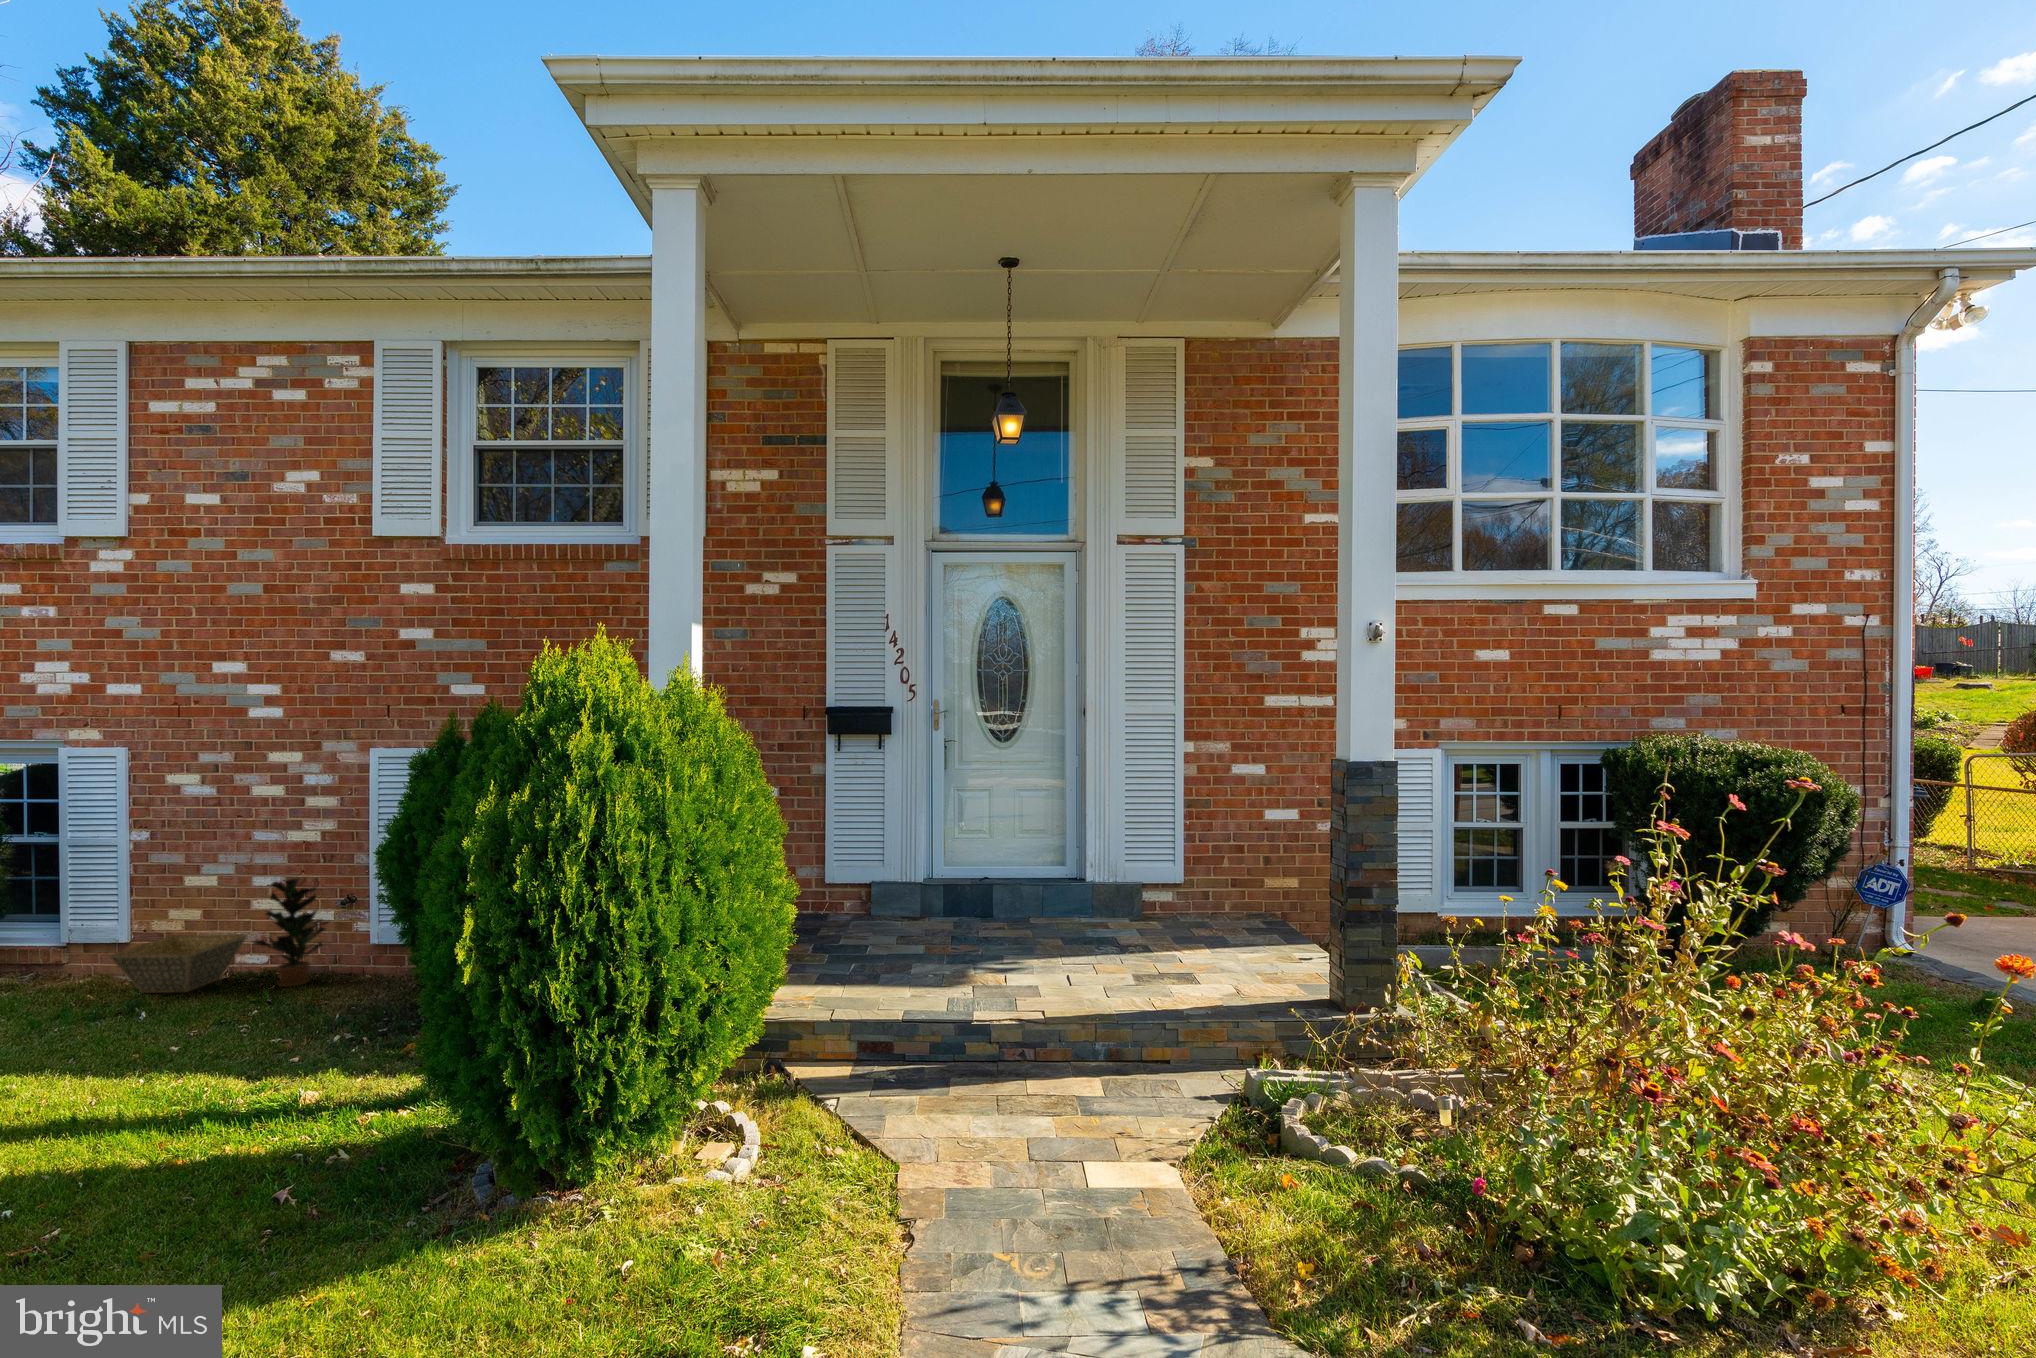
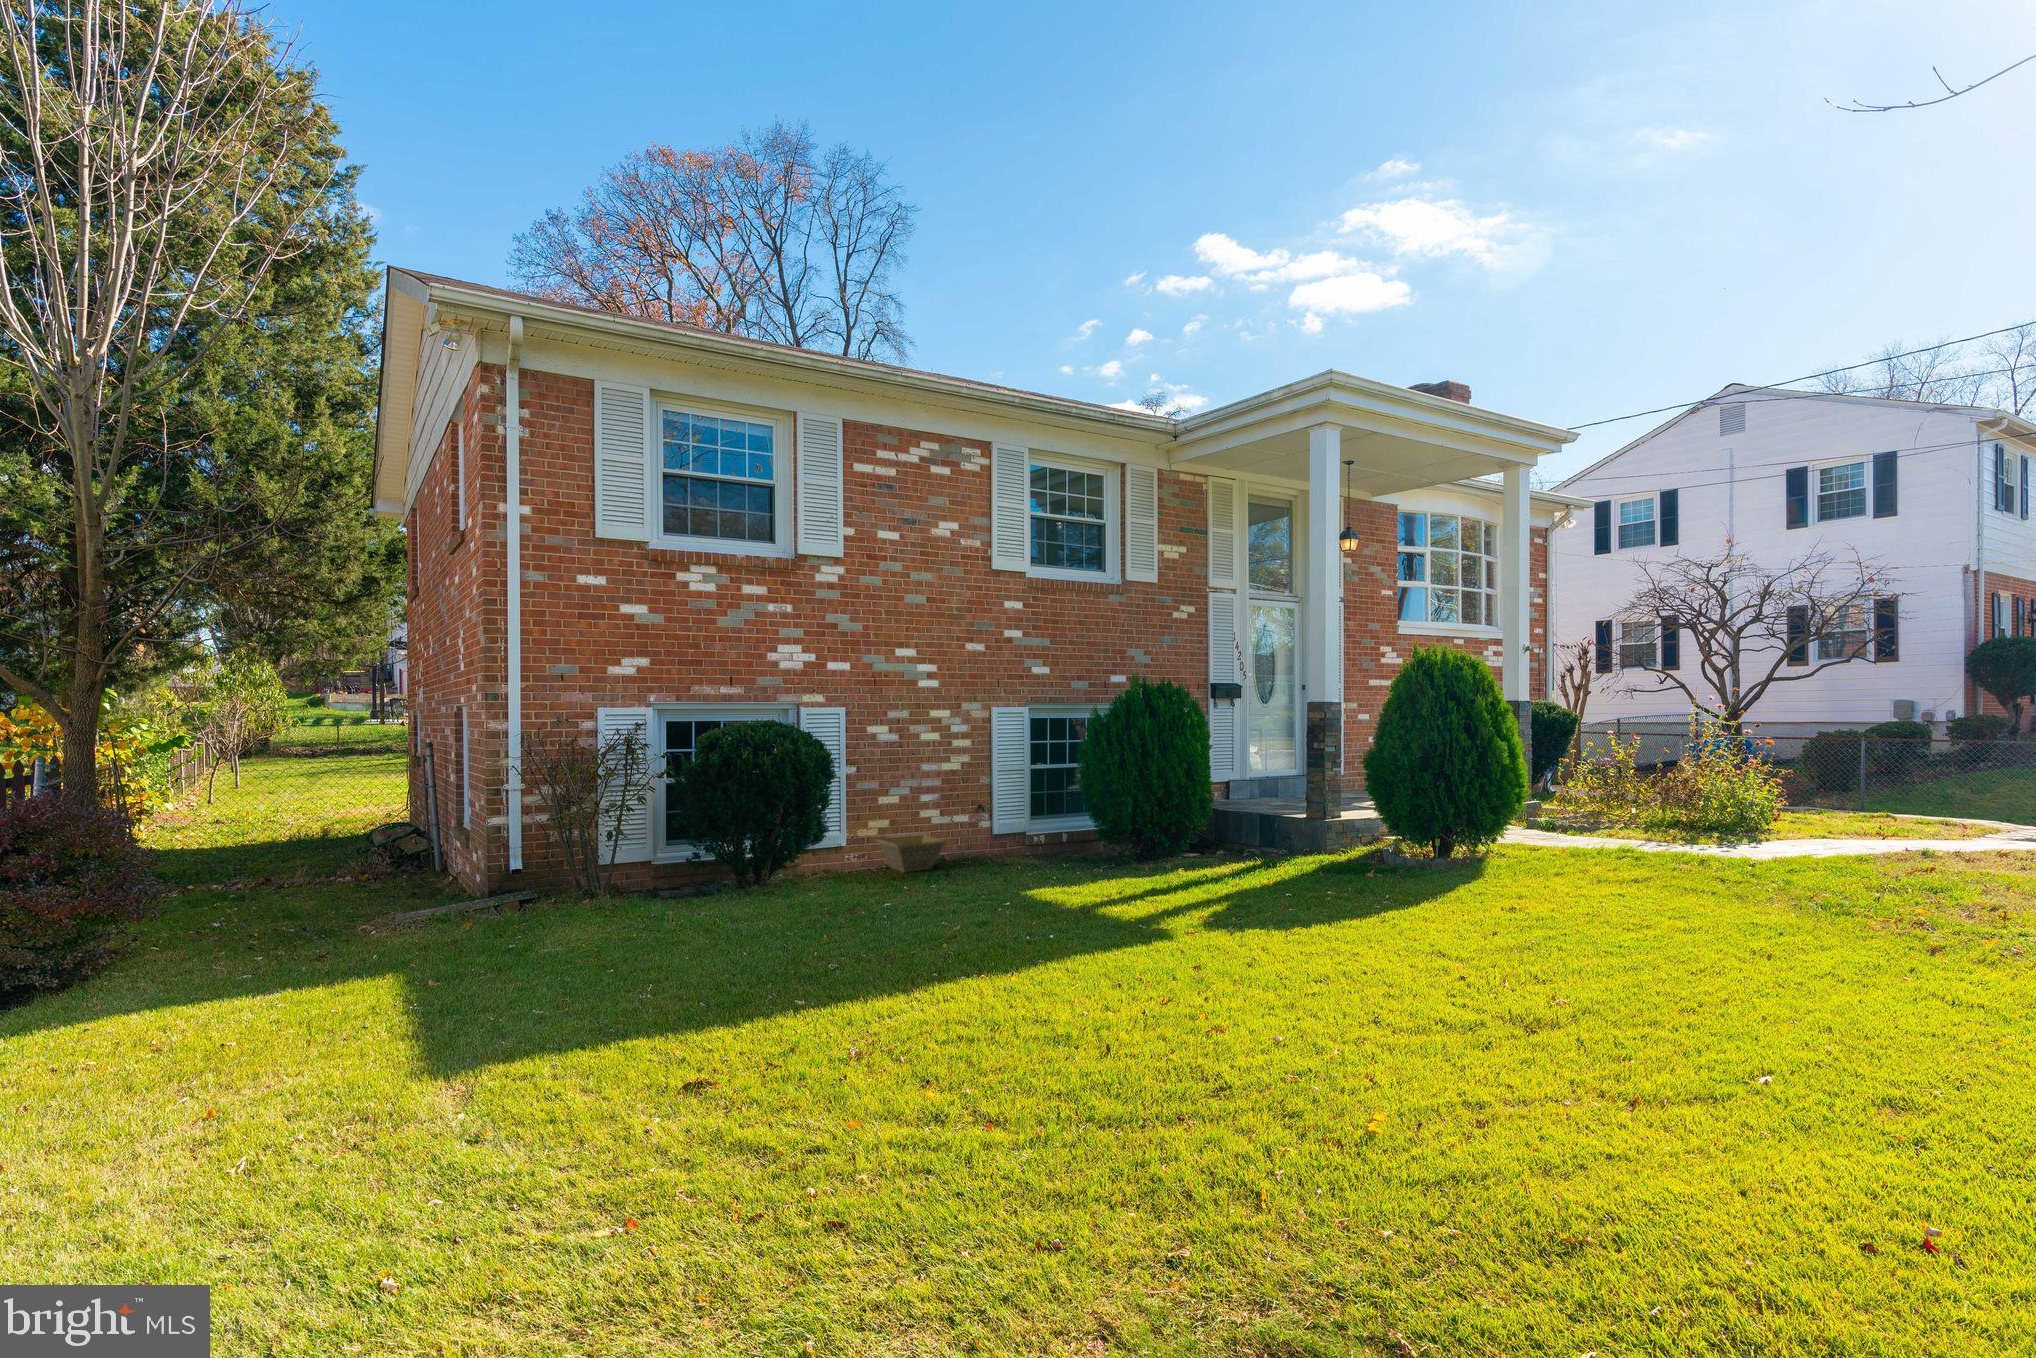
potted plant: present [254,878,328,987] -> none [956,792,997,862]

